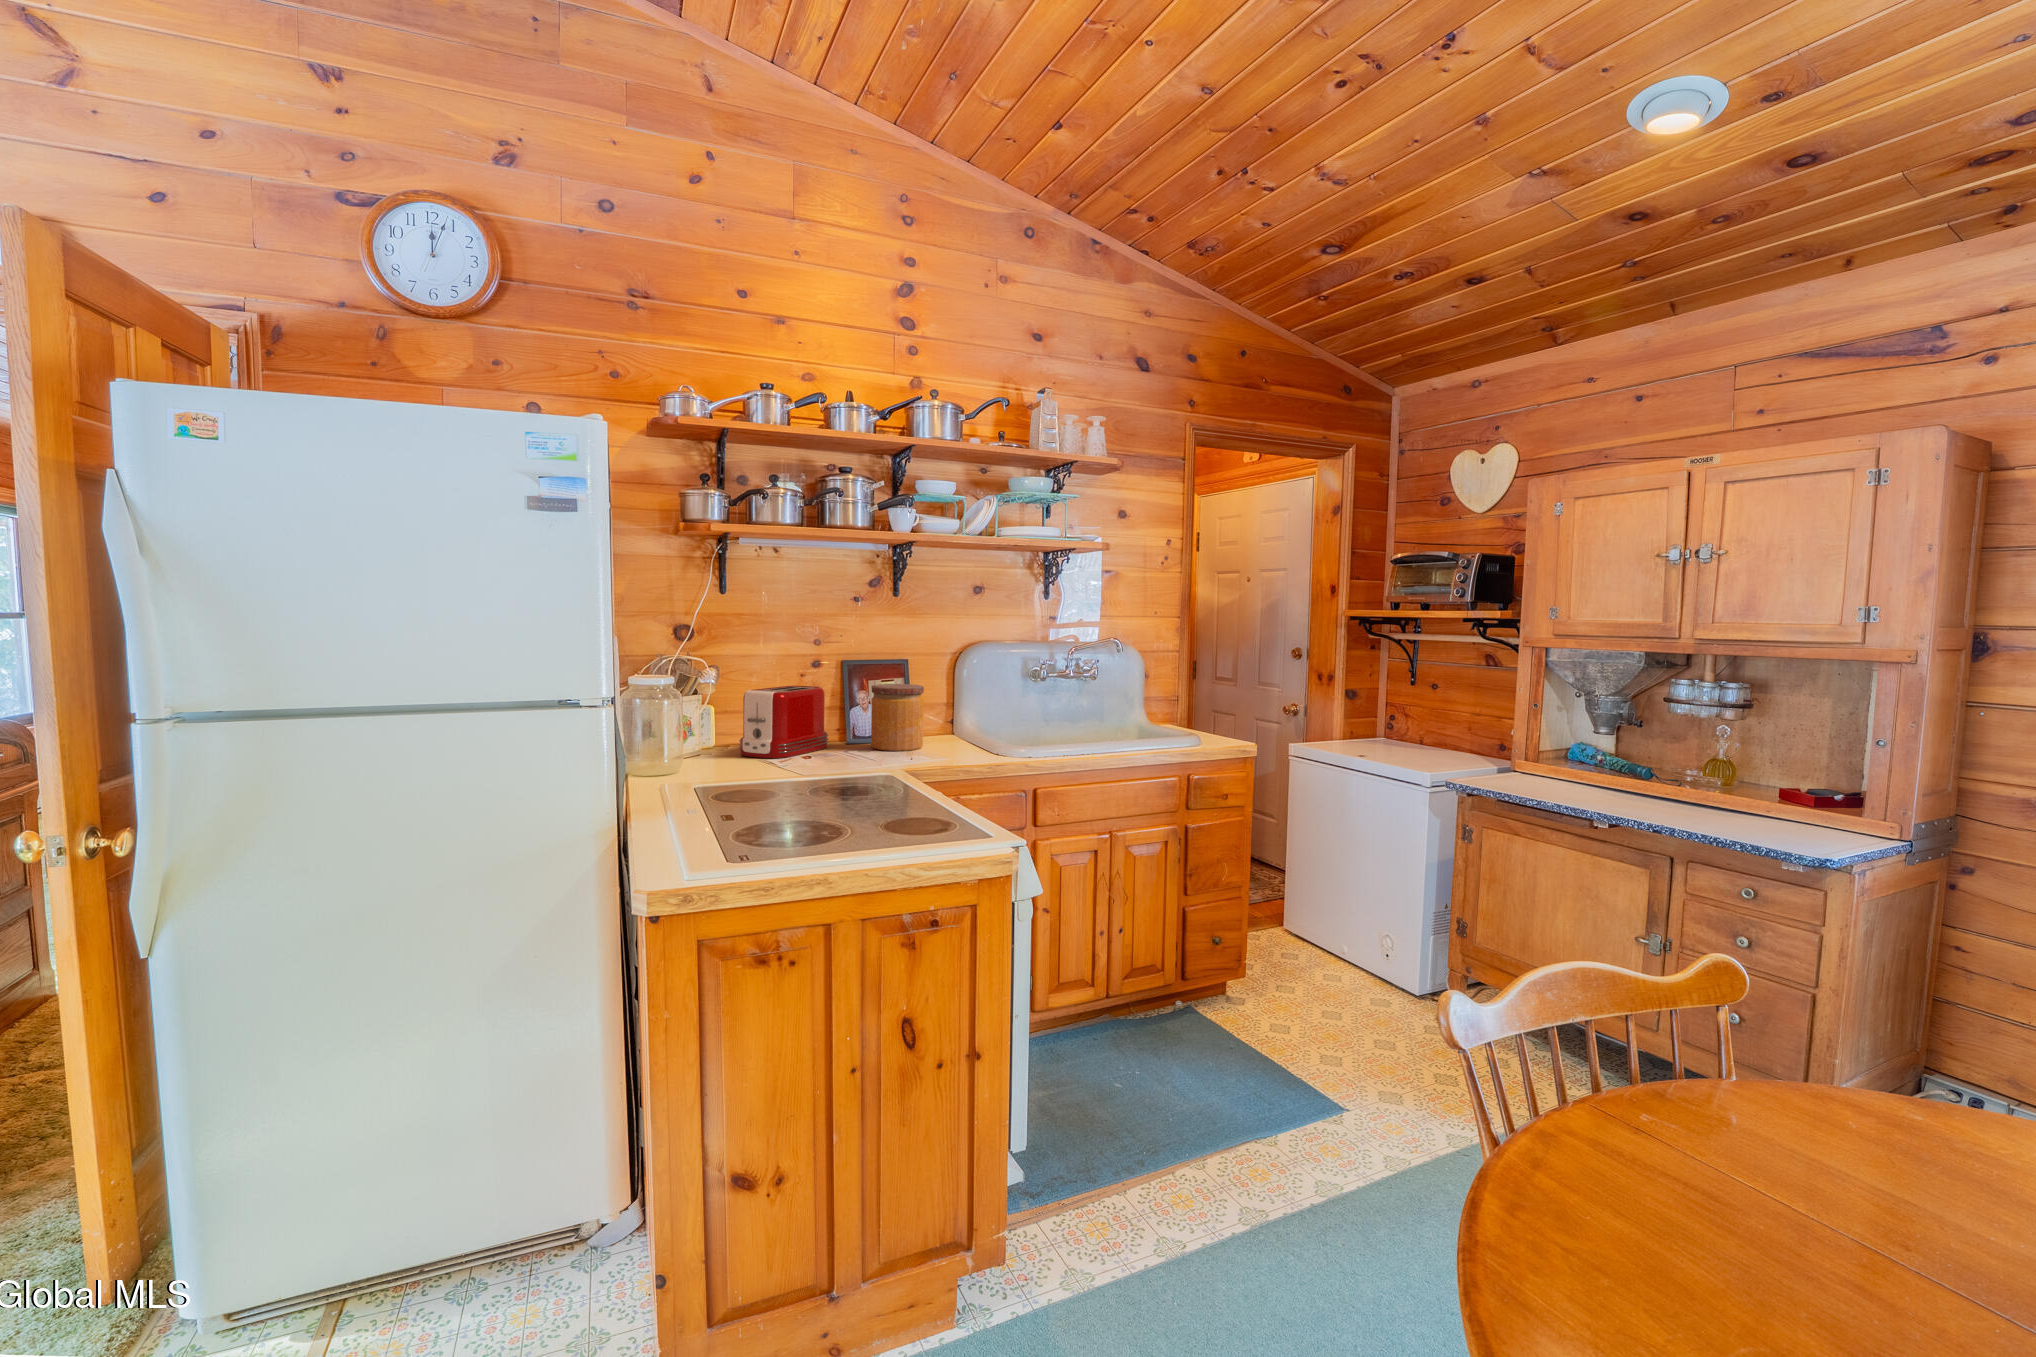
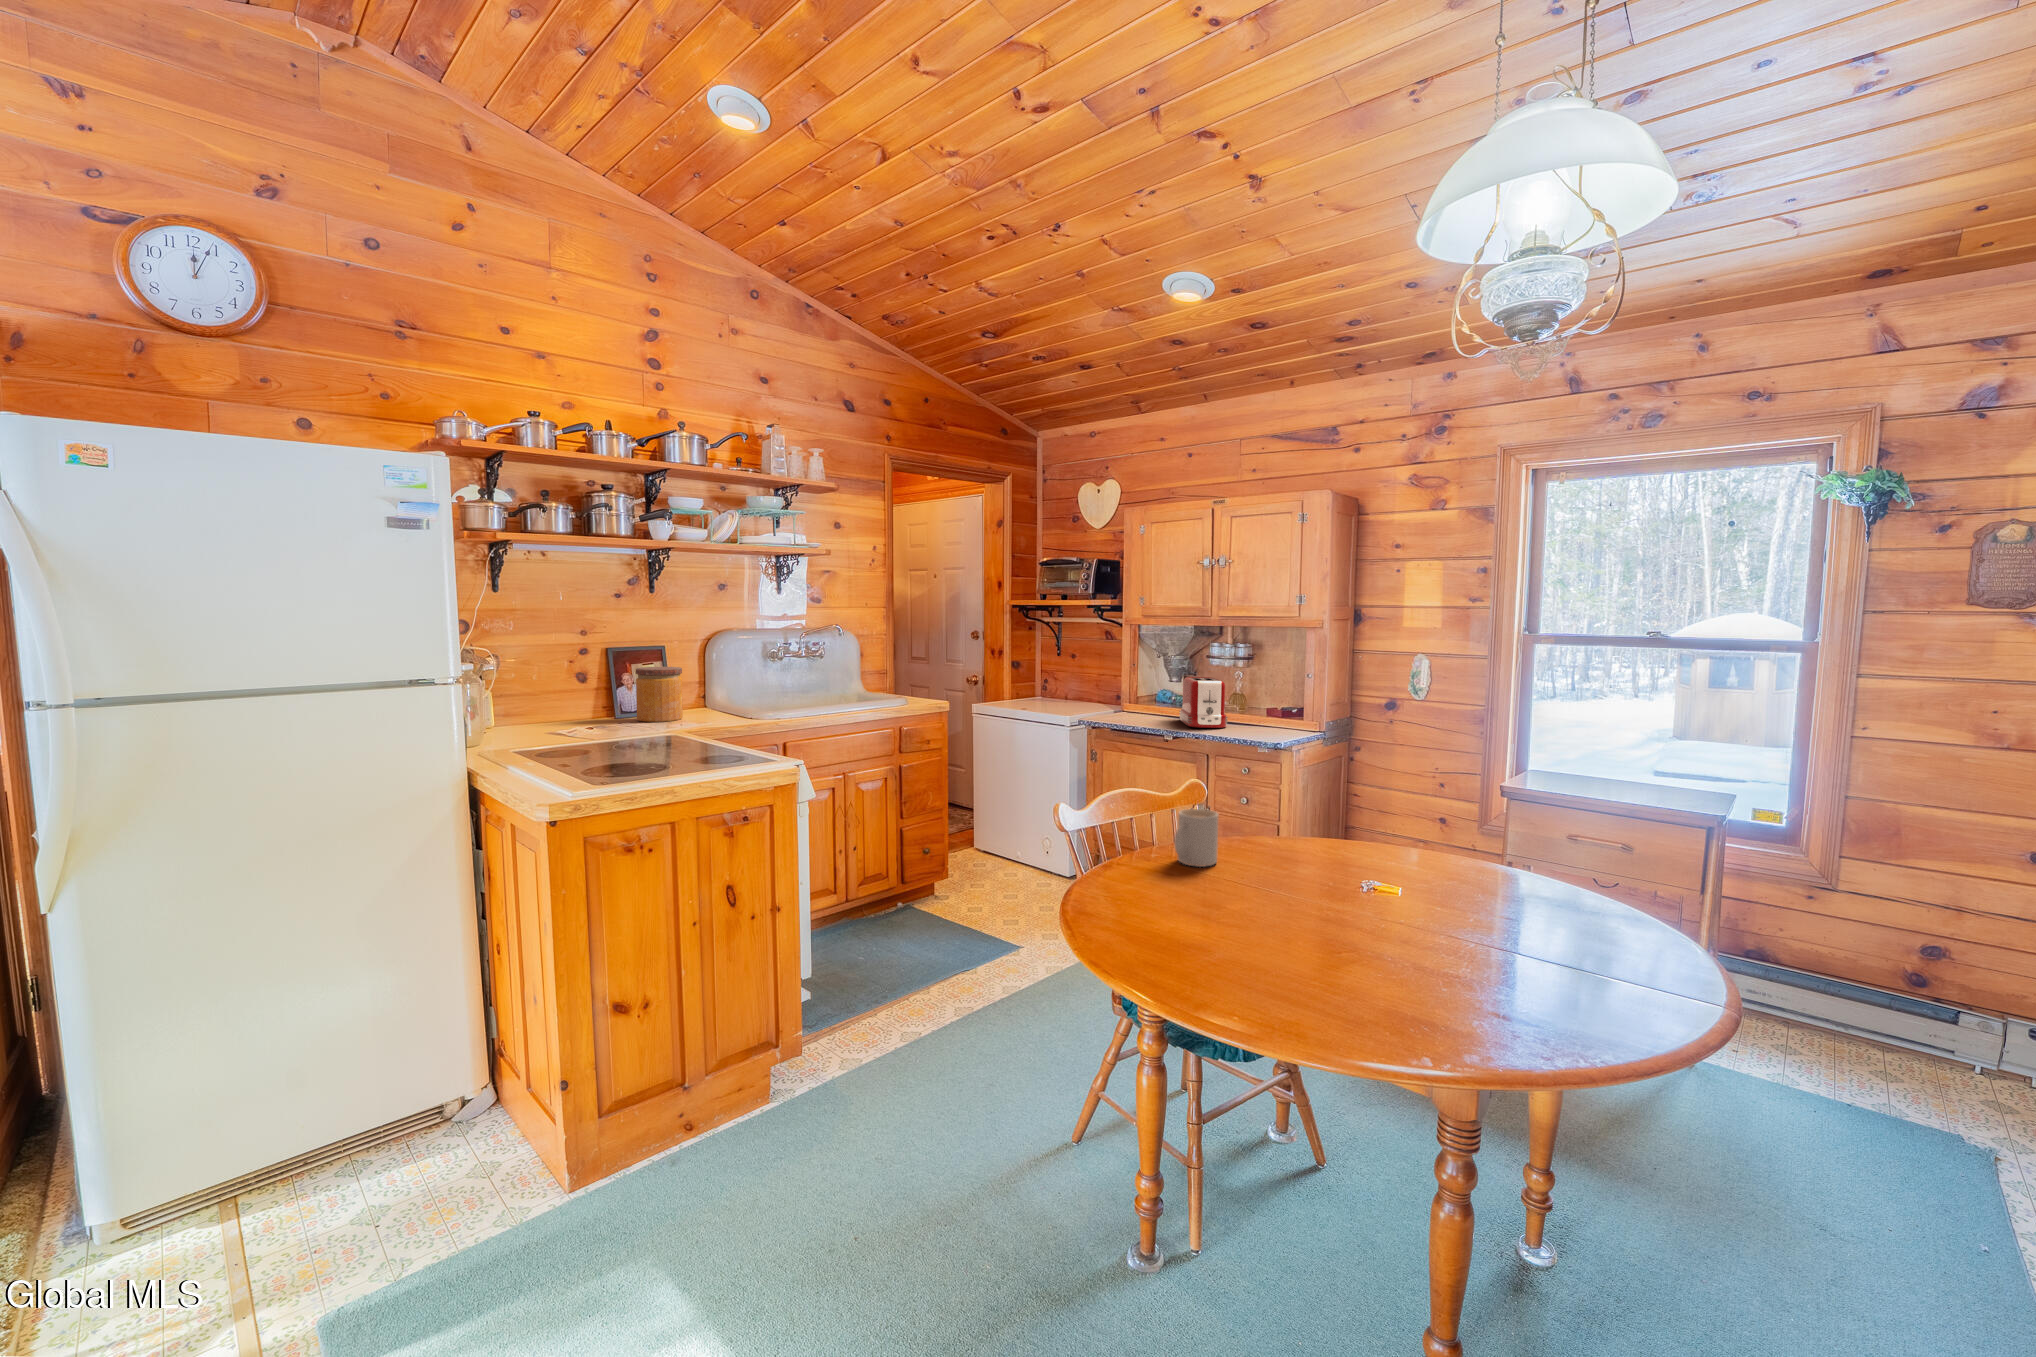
toaster: present [739,686,828,758] -> present [1179,677,1228,728]
mug: none [1731,1044,1853,1192] -> present [1174,809,1218,867]

